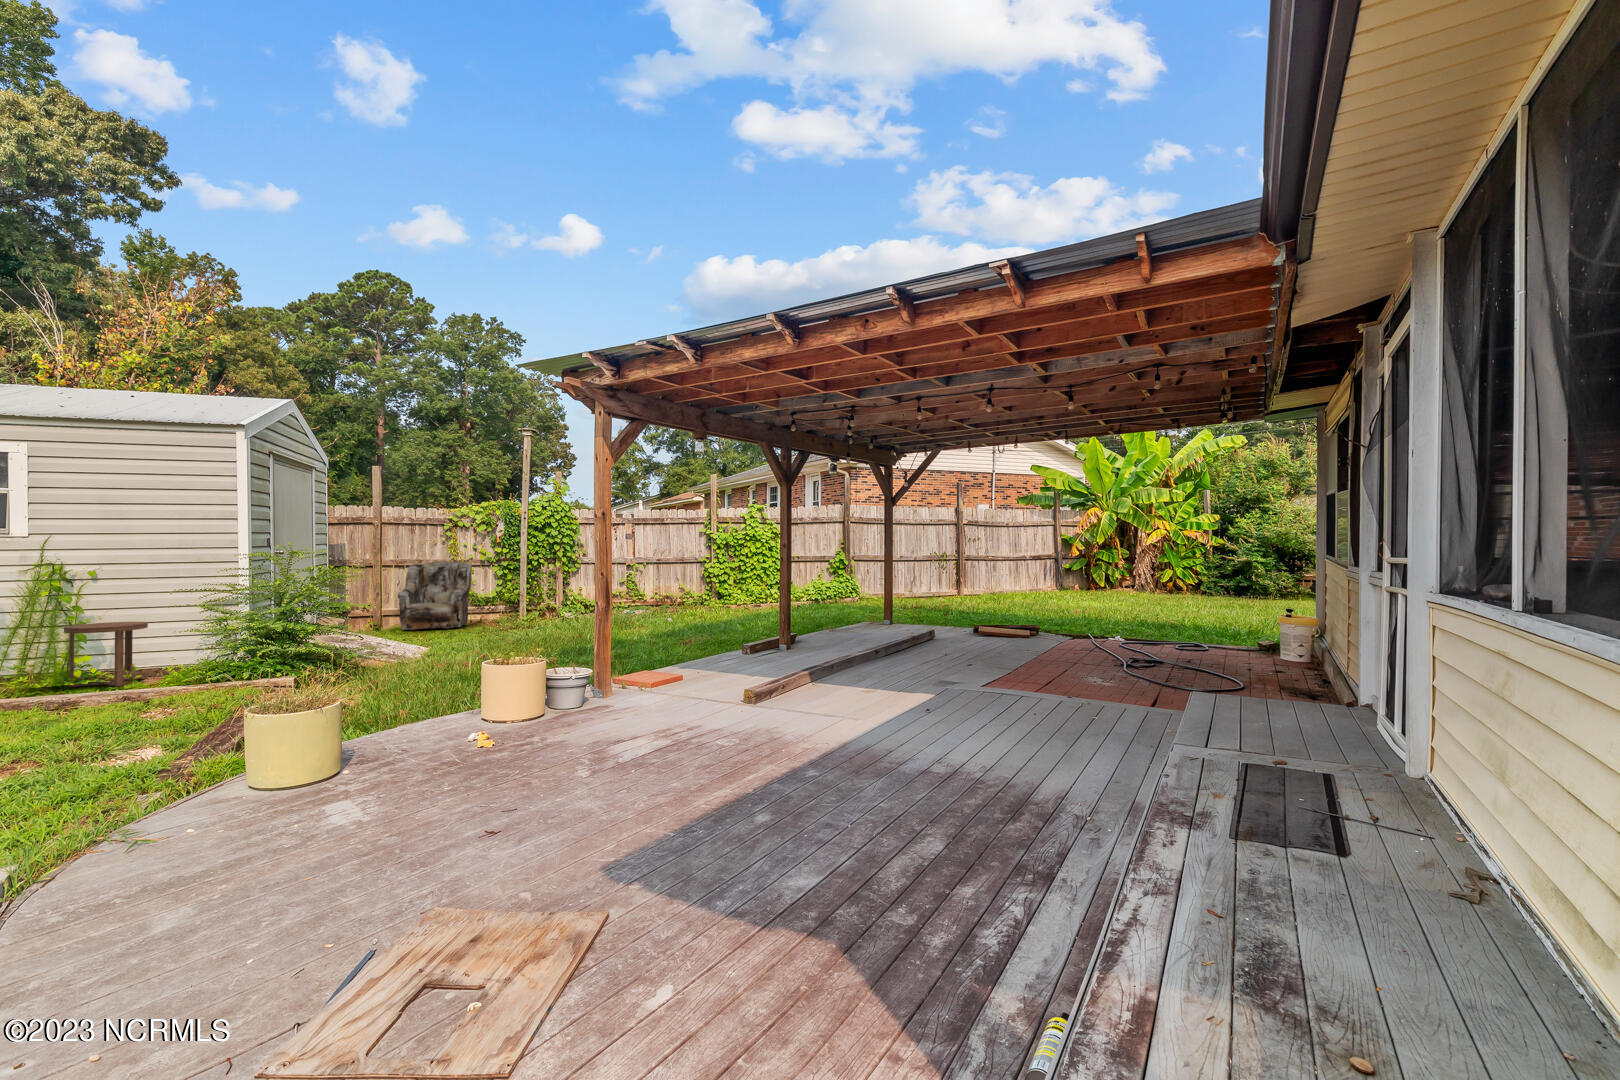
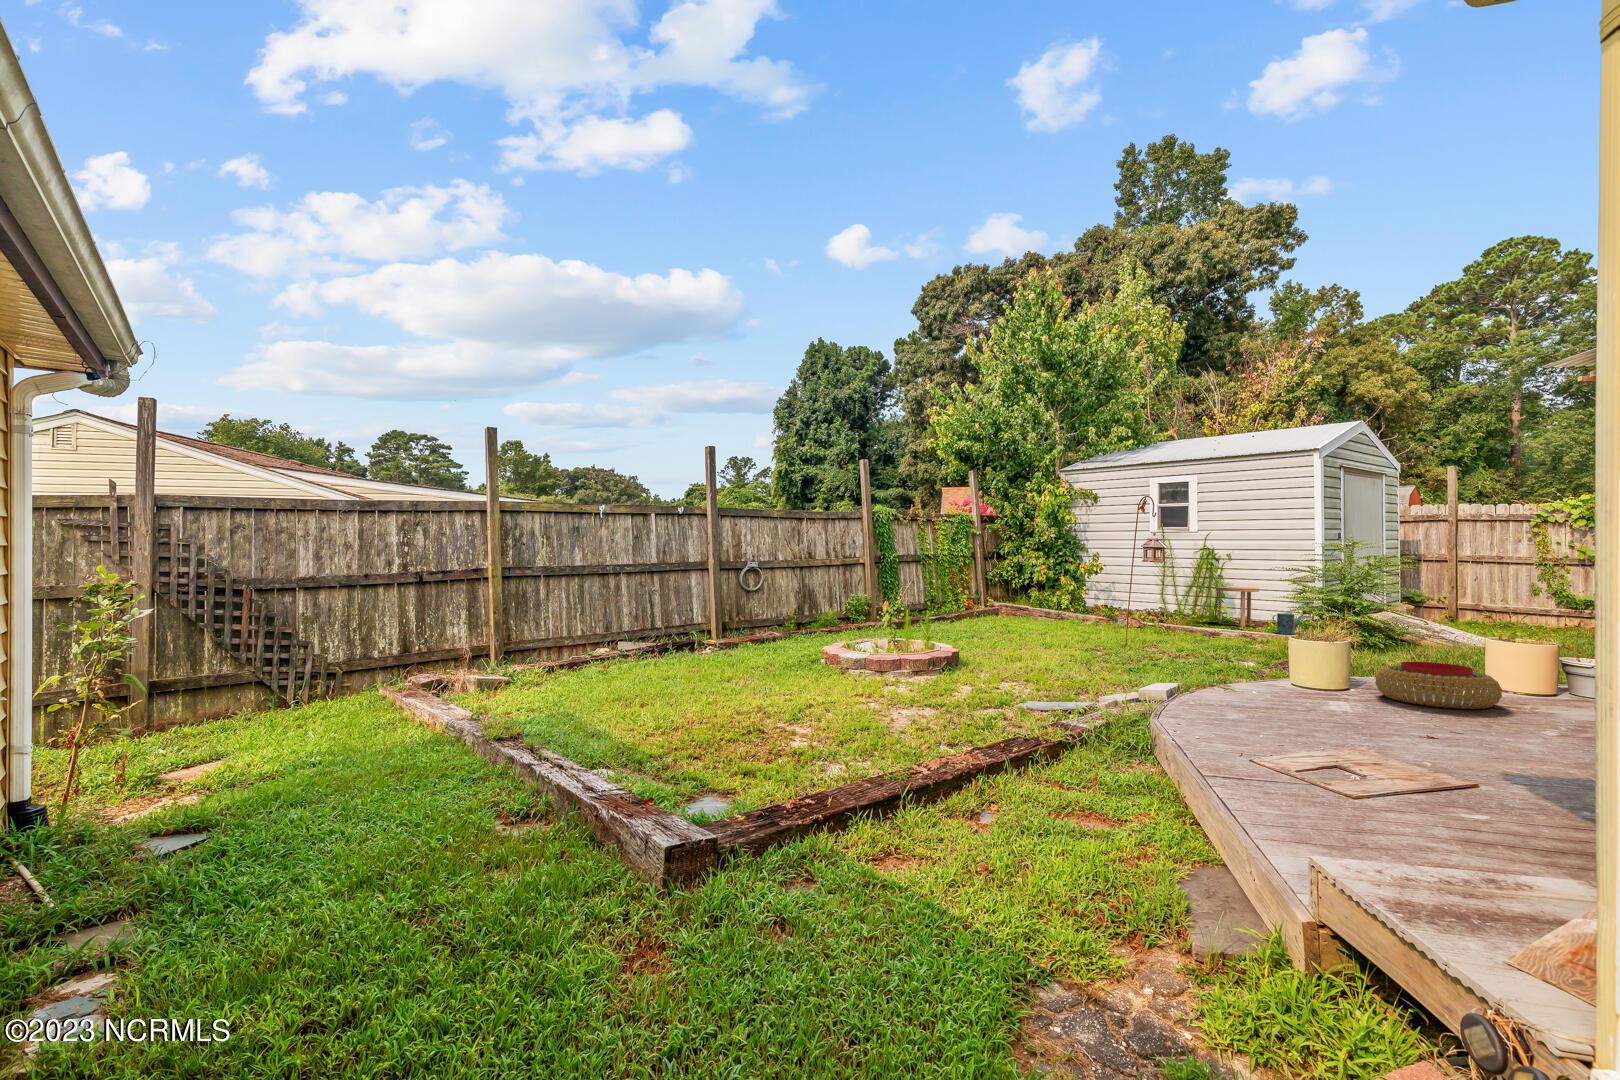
armchair: present [398,561,472,630] -> none [1468,558,1566,628]
watering can: none [178,650,233,691] -> present [1272,610,1307,634]
pouf: none [419,736,570,818] -> present [1375,662,1502,709]

